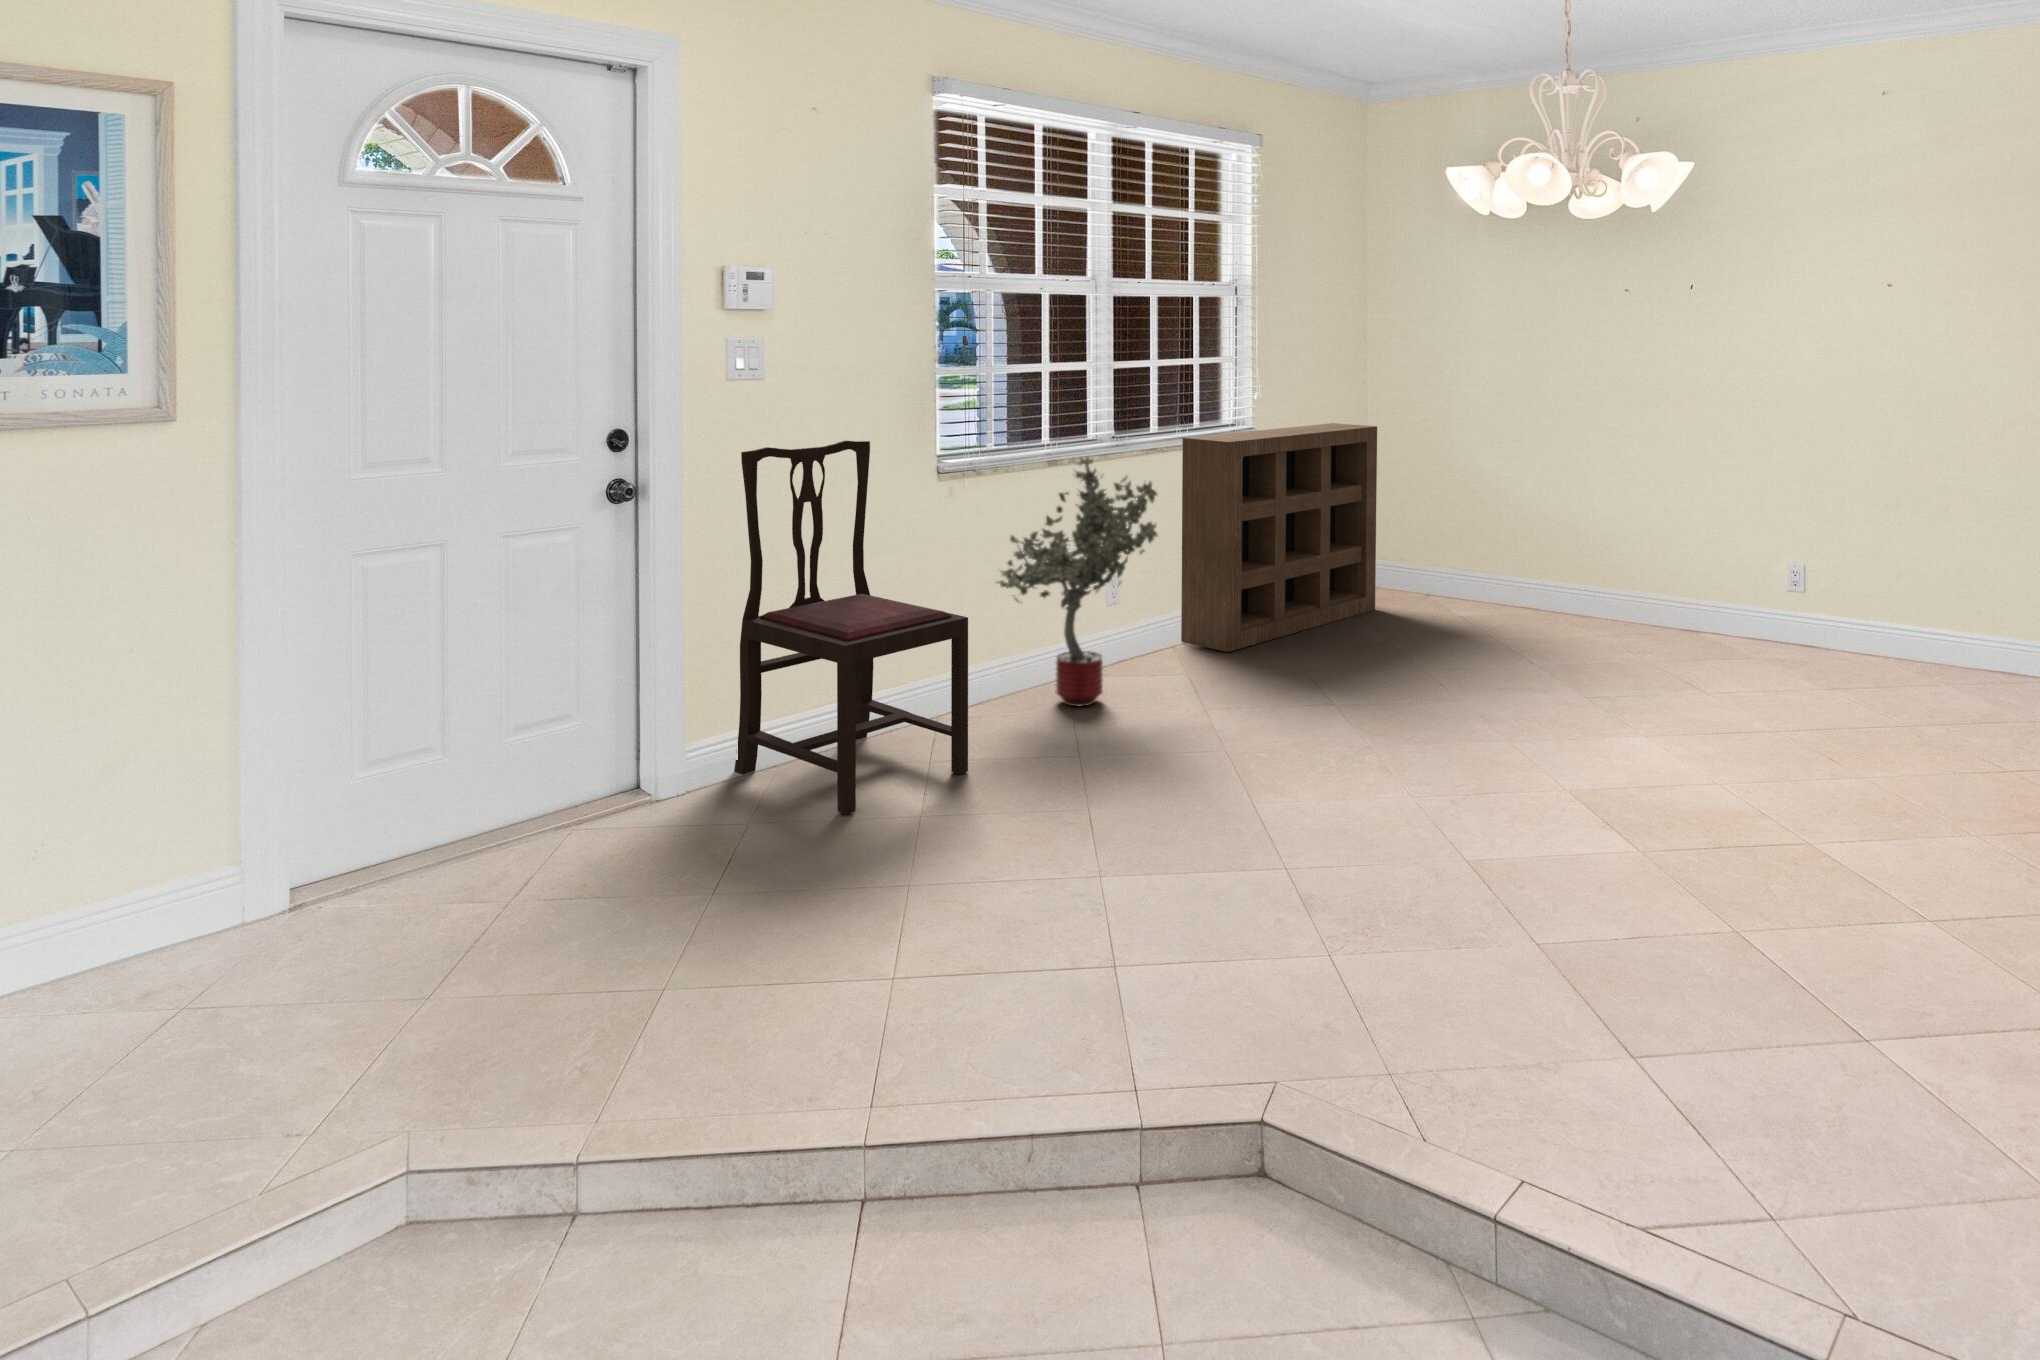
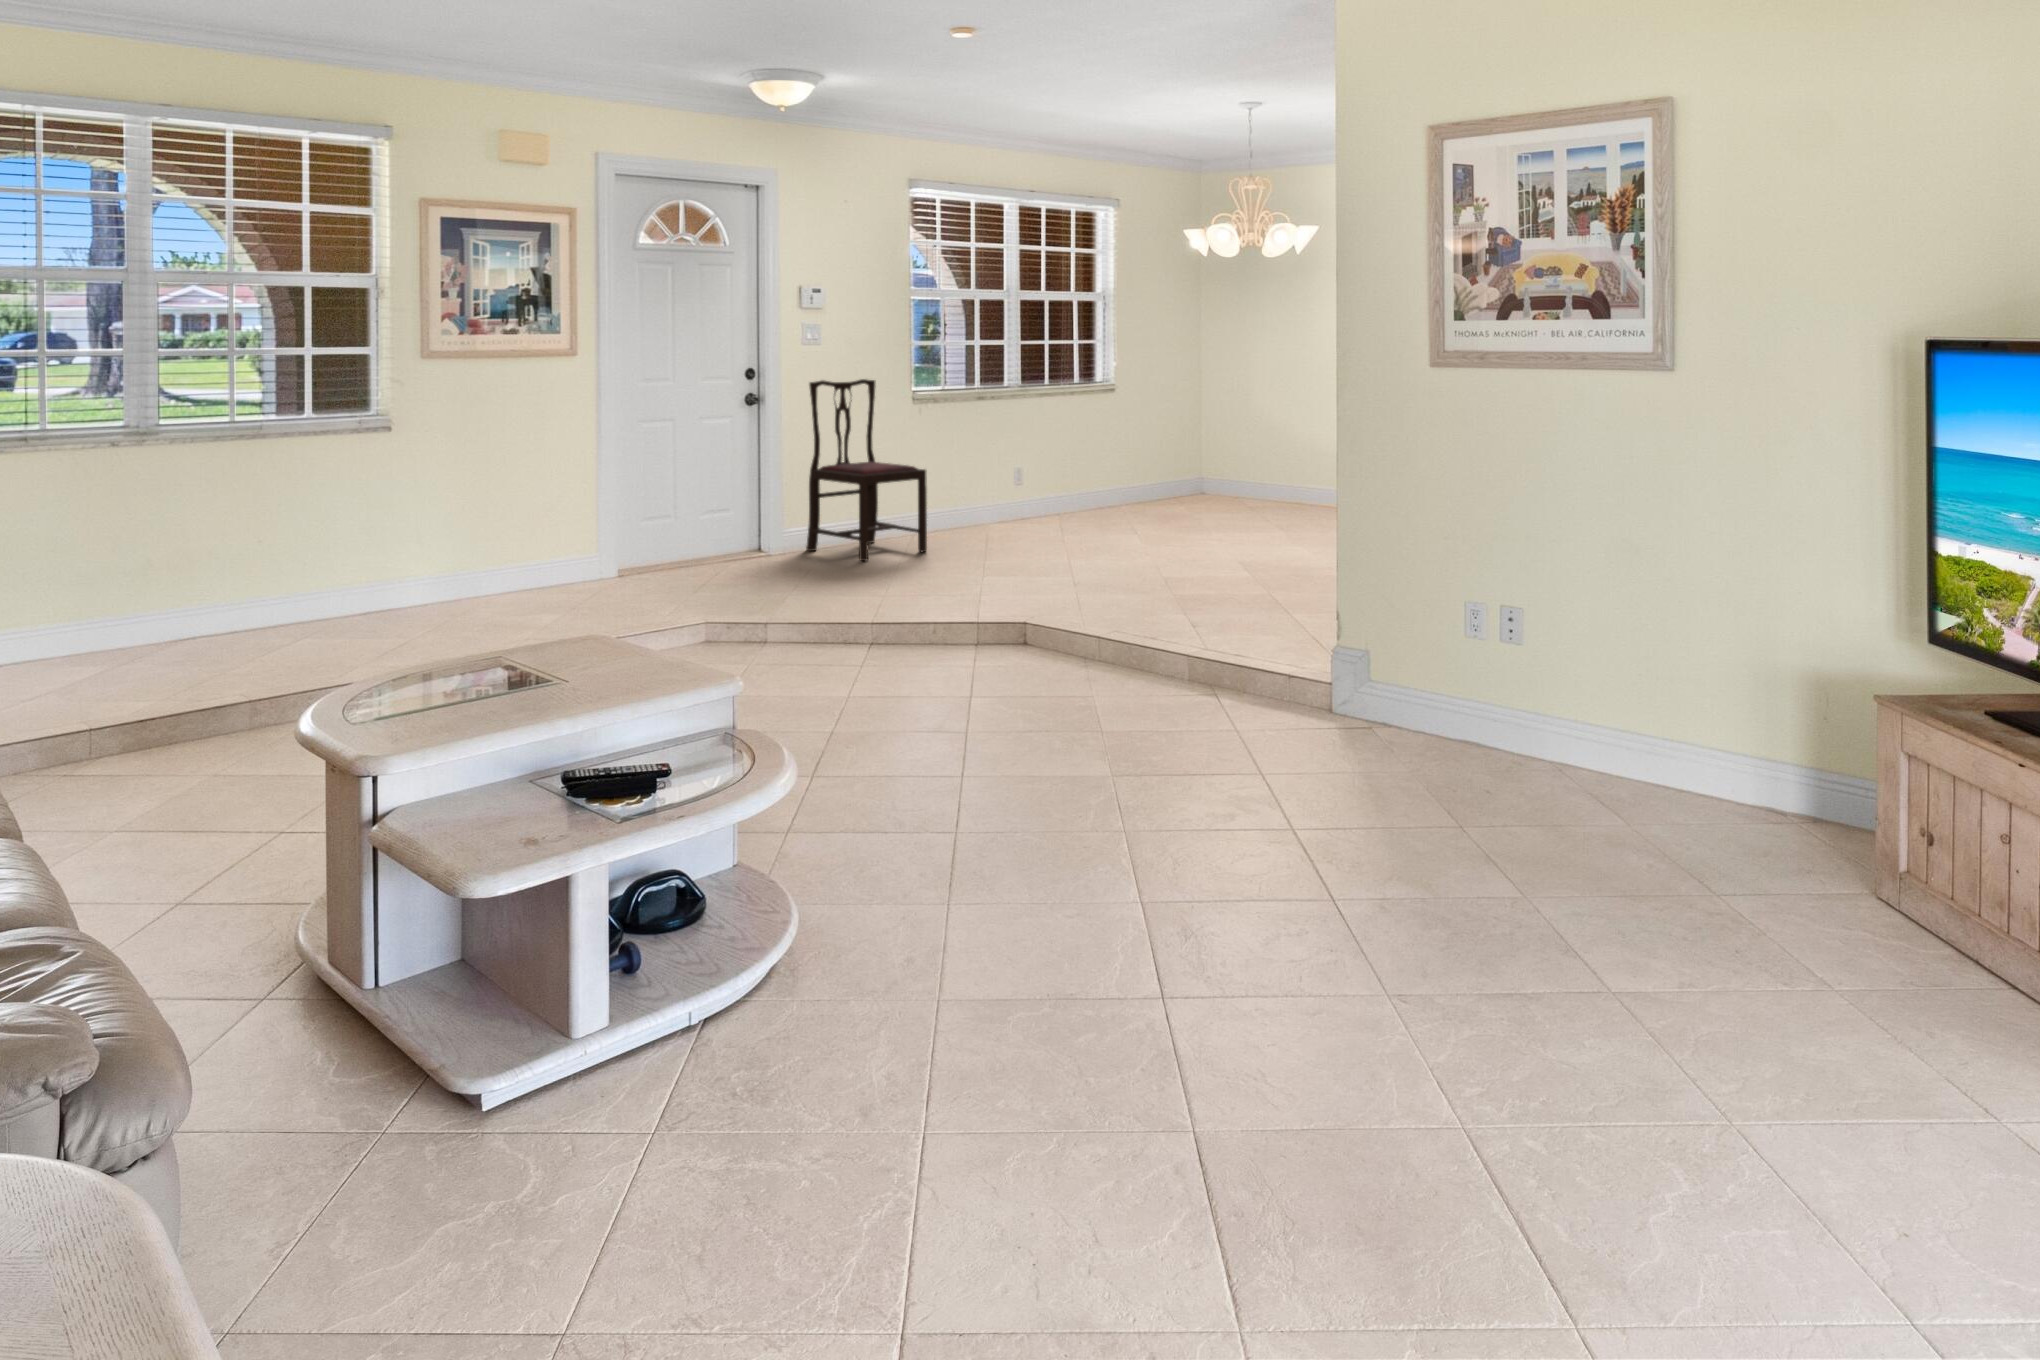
shelving unit: present [1181,423,1377,652] -> none [1066,384,1201,518]
potted tree: present [997,457,1158,707] -> none [944,393,1041,535]

